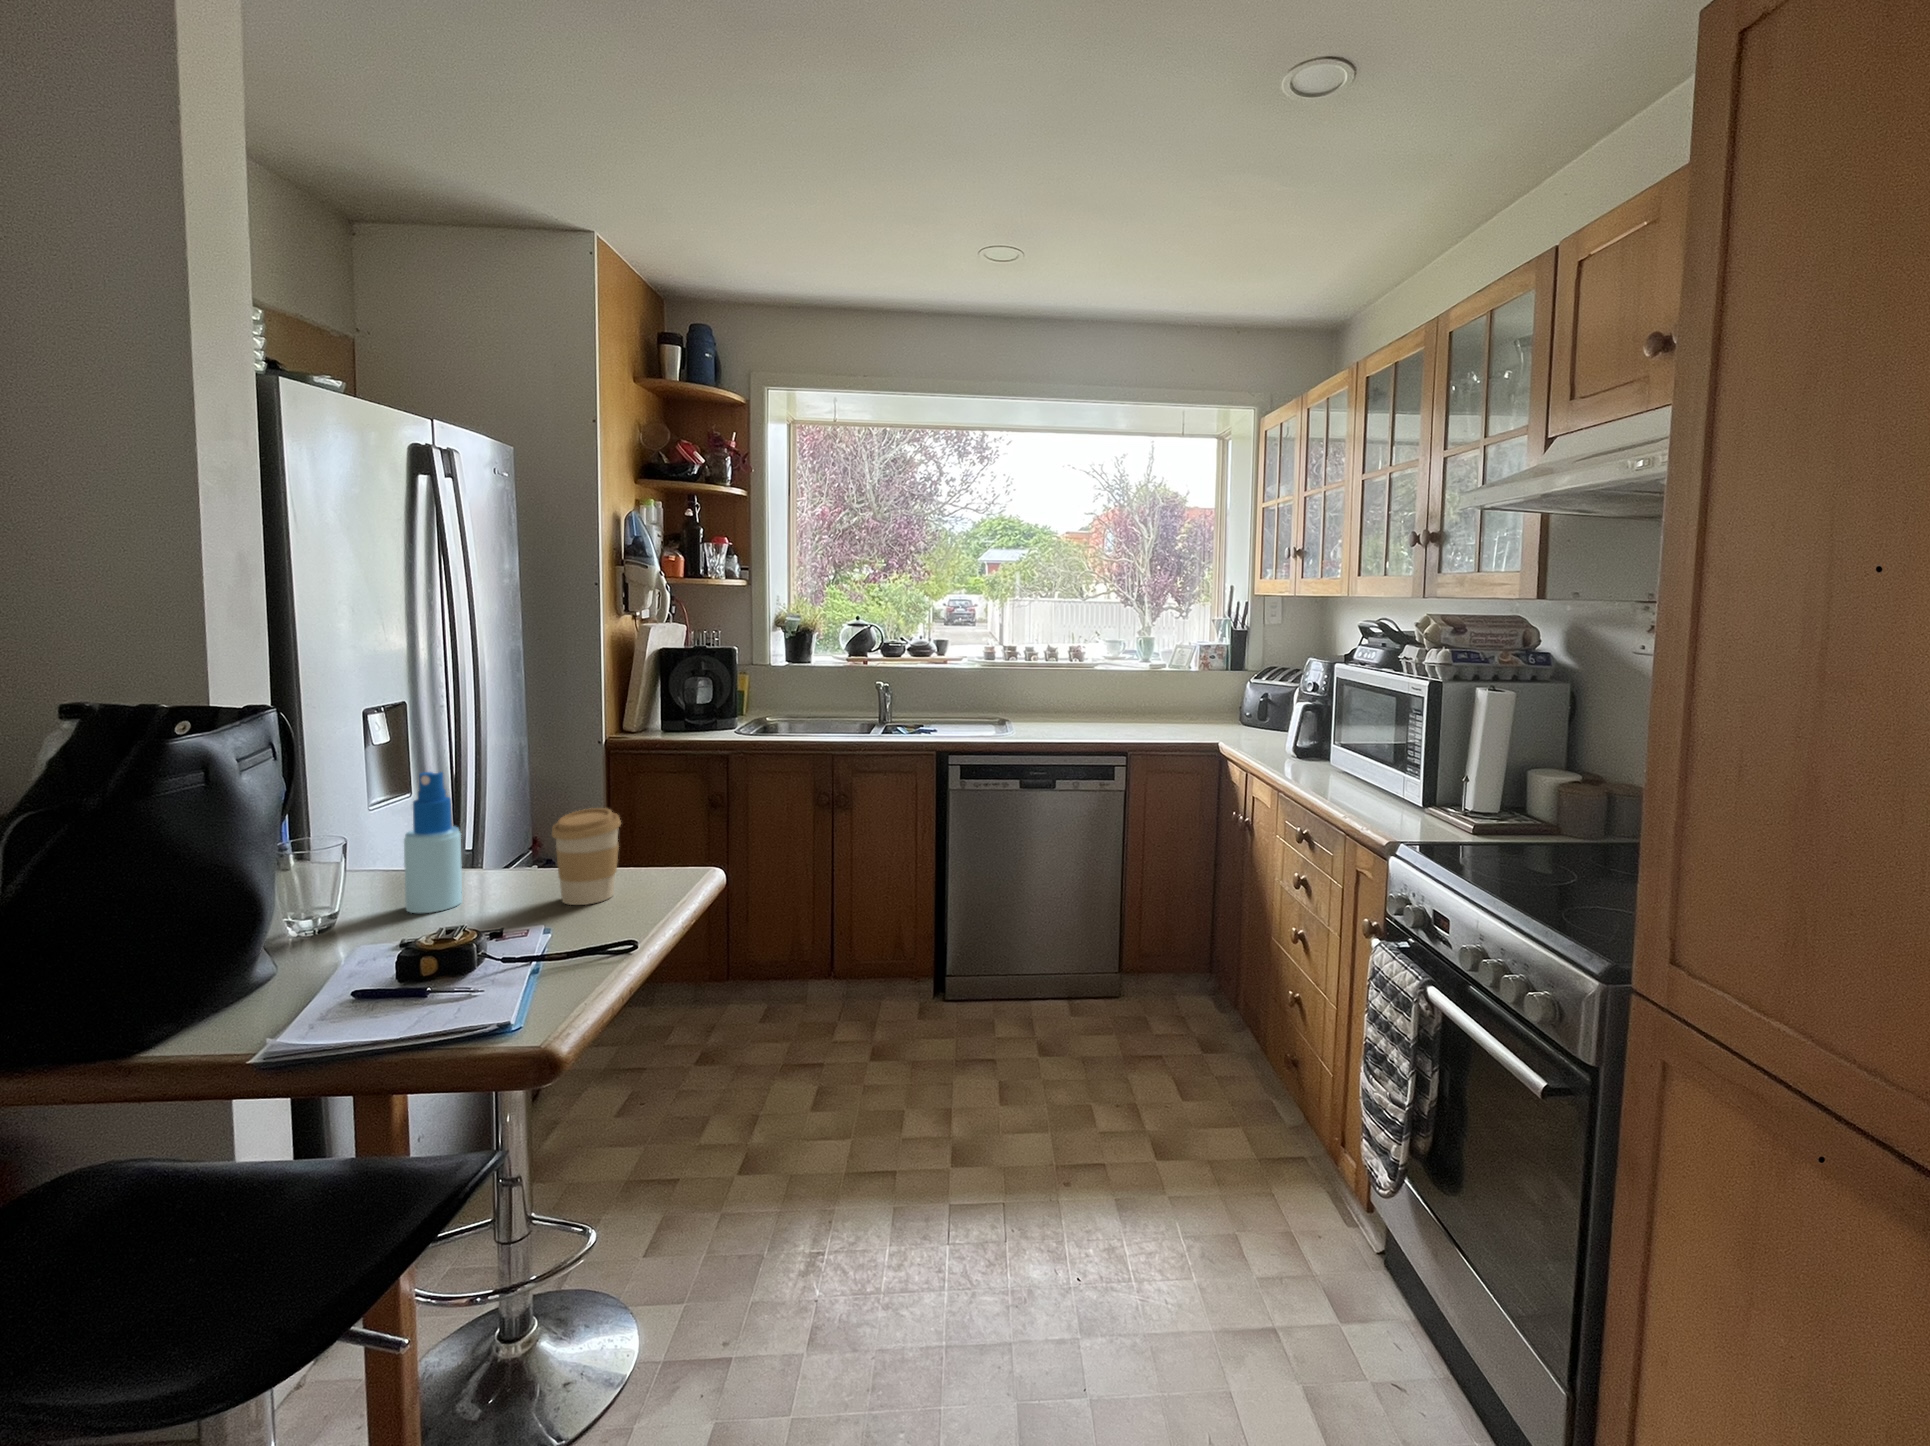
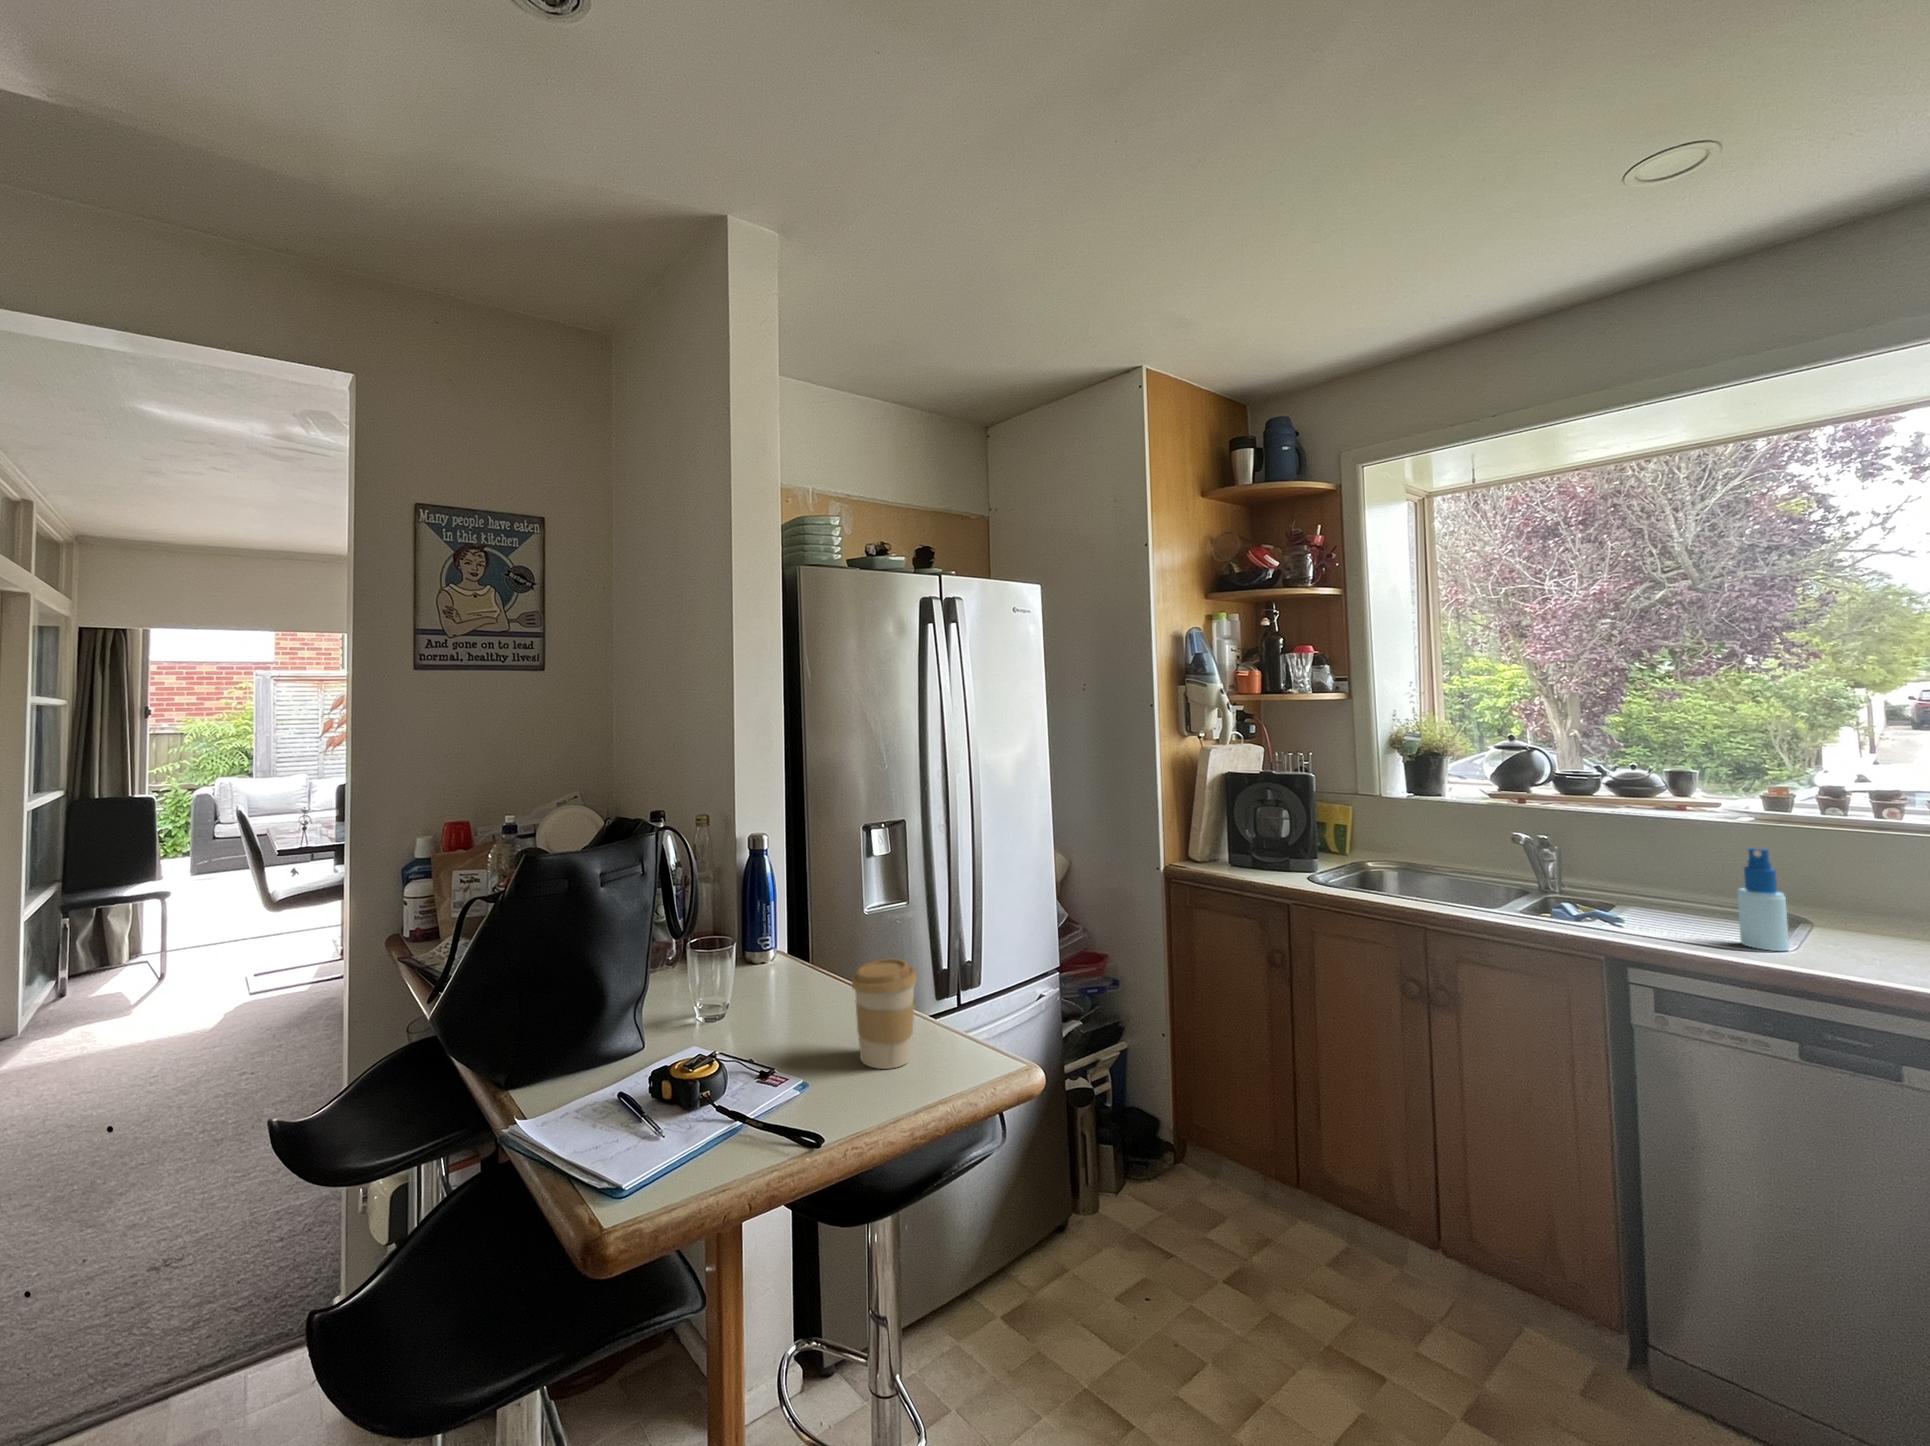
spray bottle: present [404,772,462,913] -> present [1738,848,1789,951]

